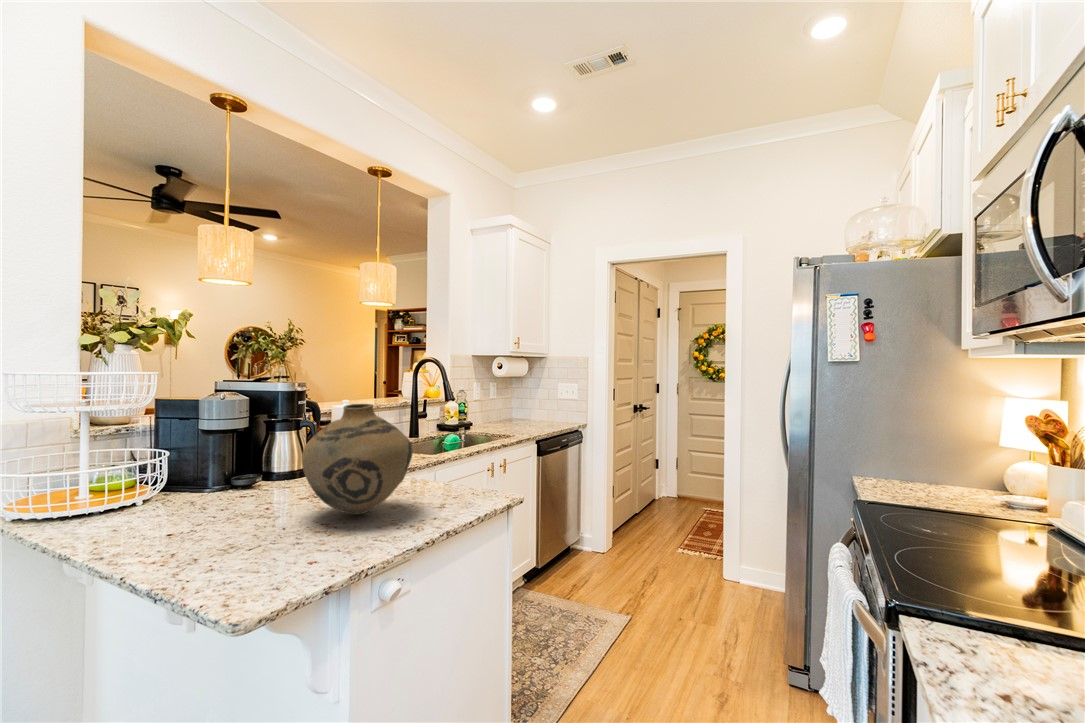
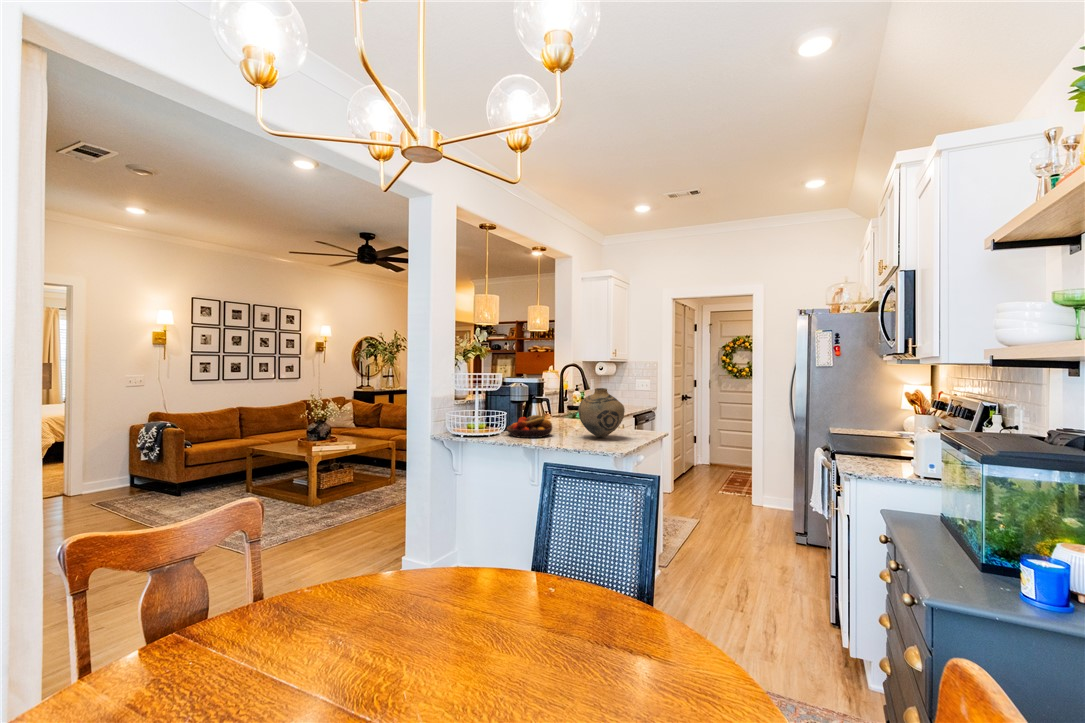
fruit bowl: none [151,456,271,520] -> present [507,415,552,438]

